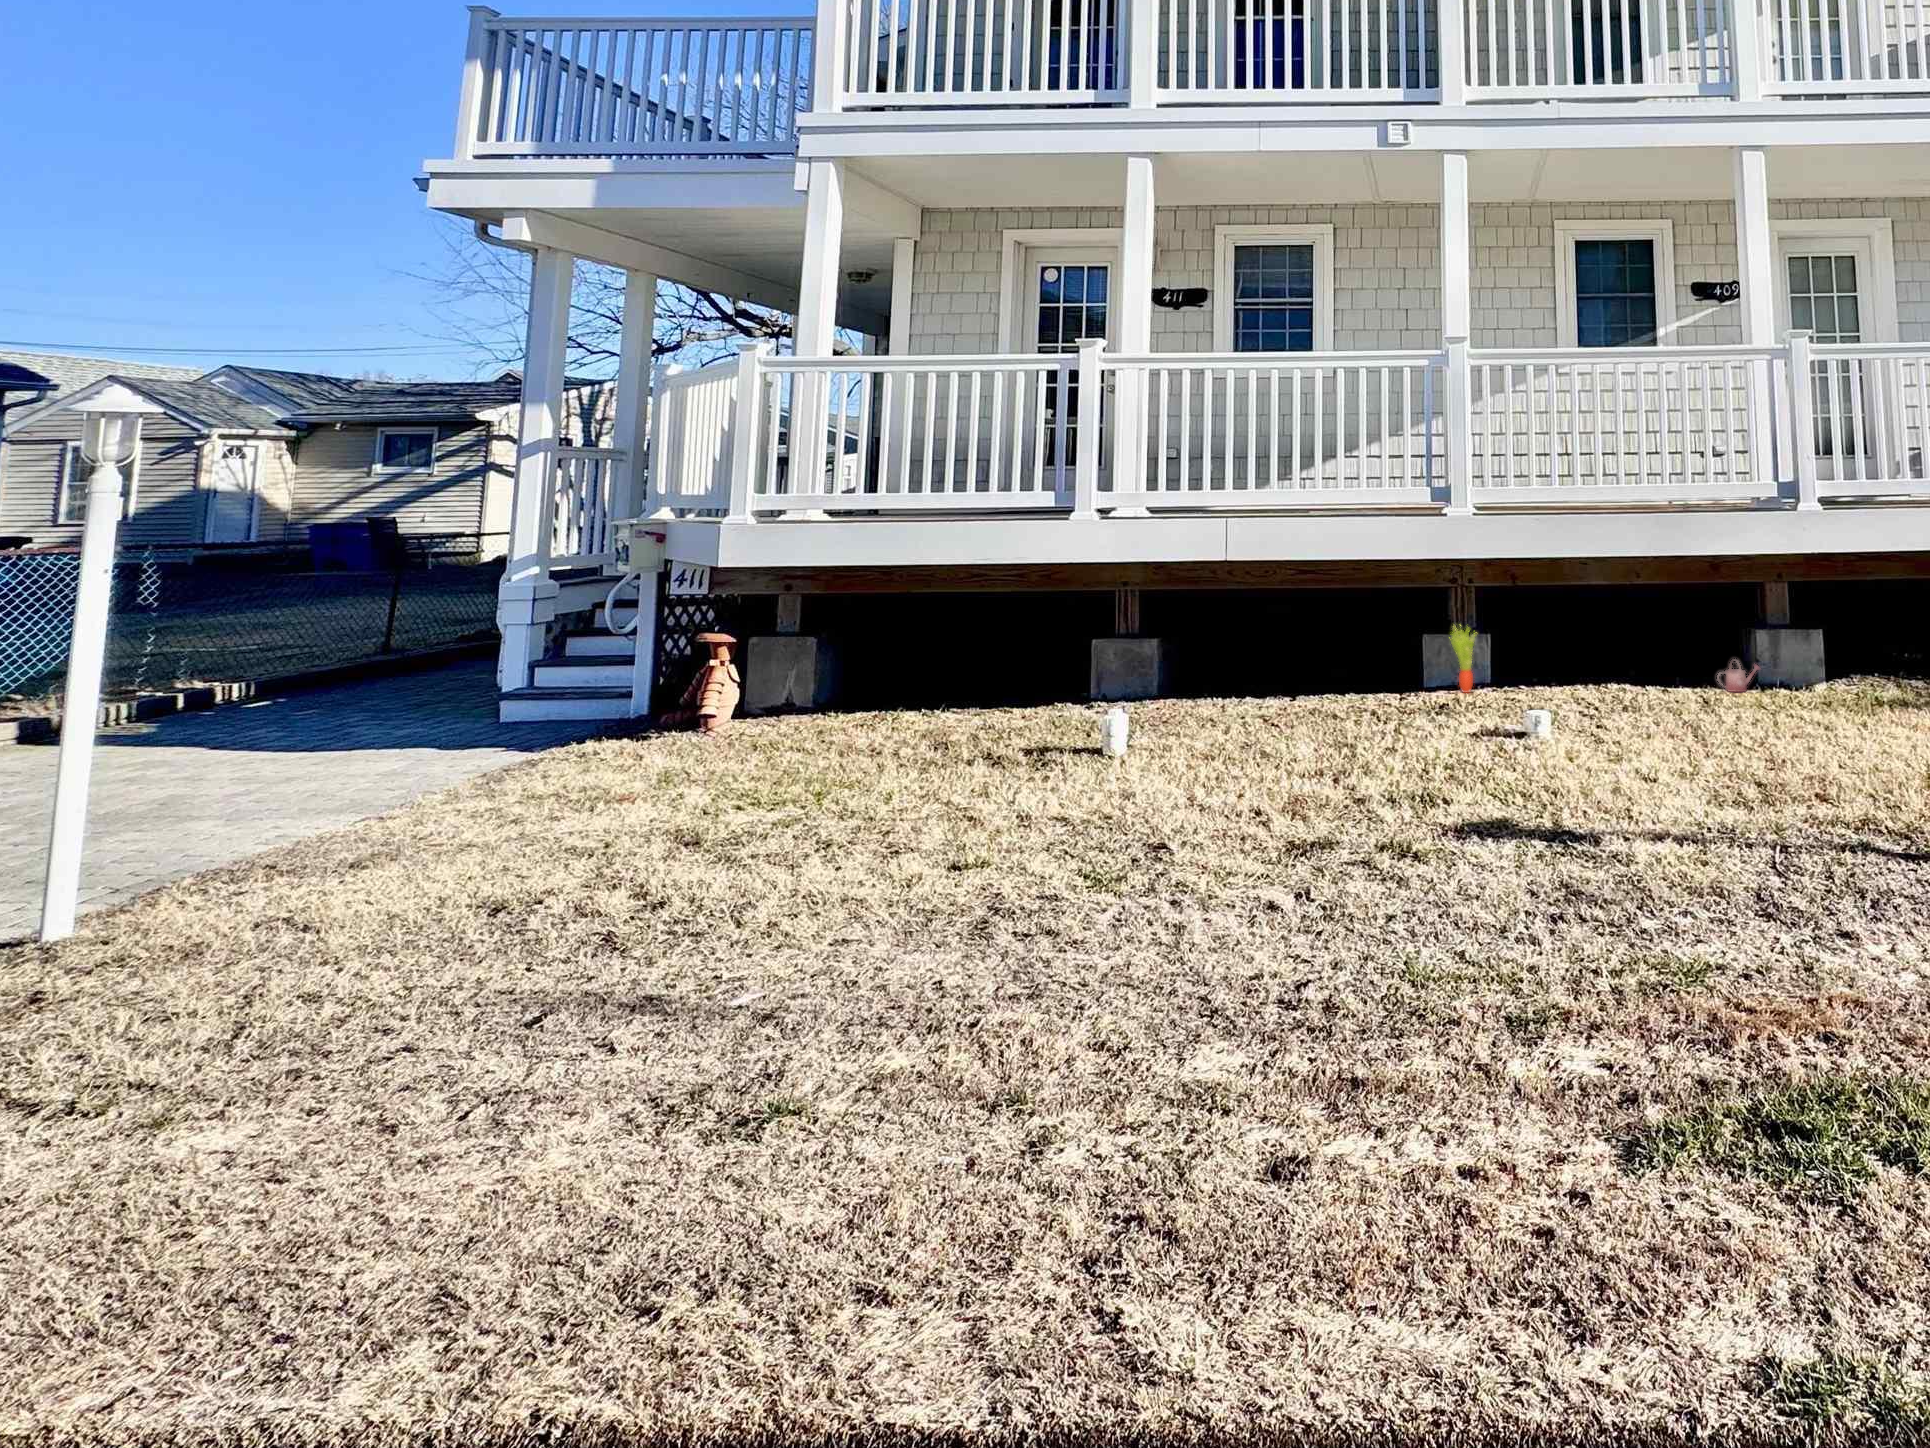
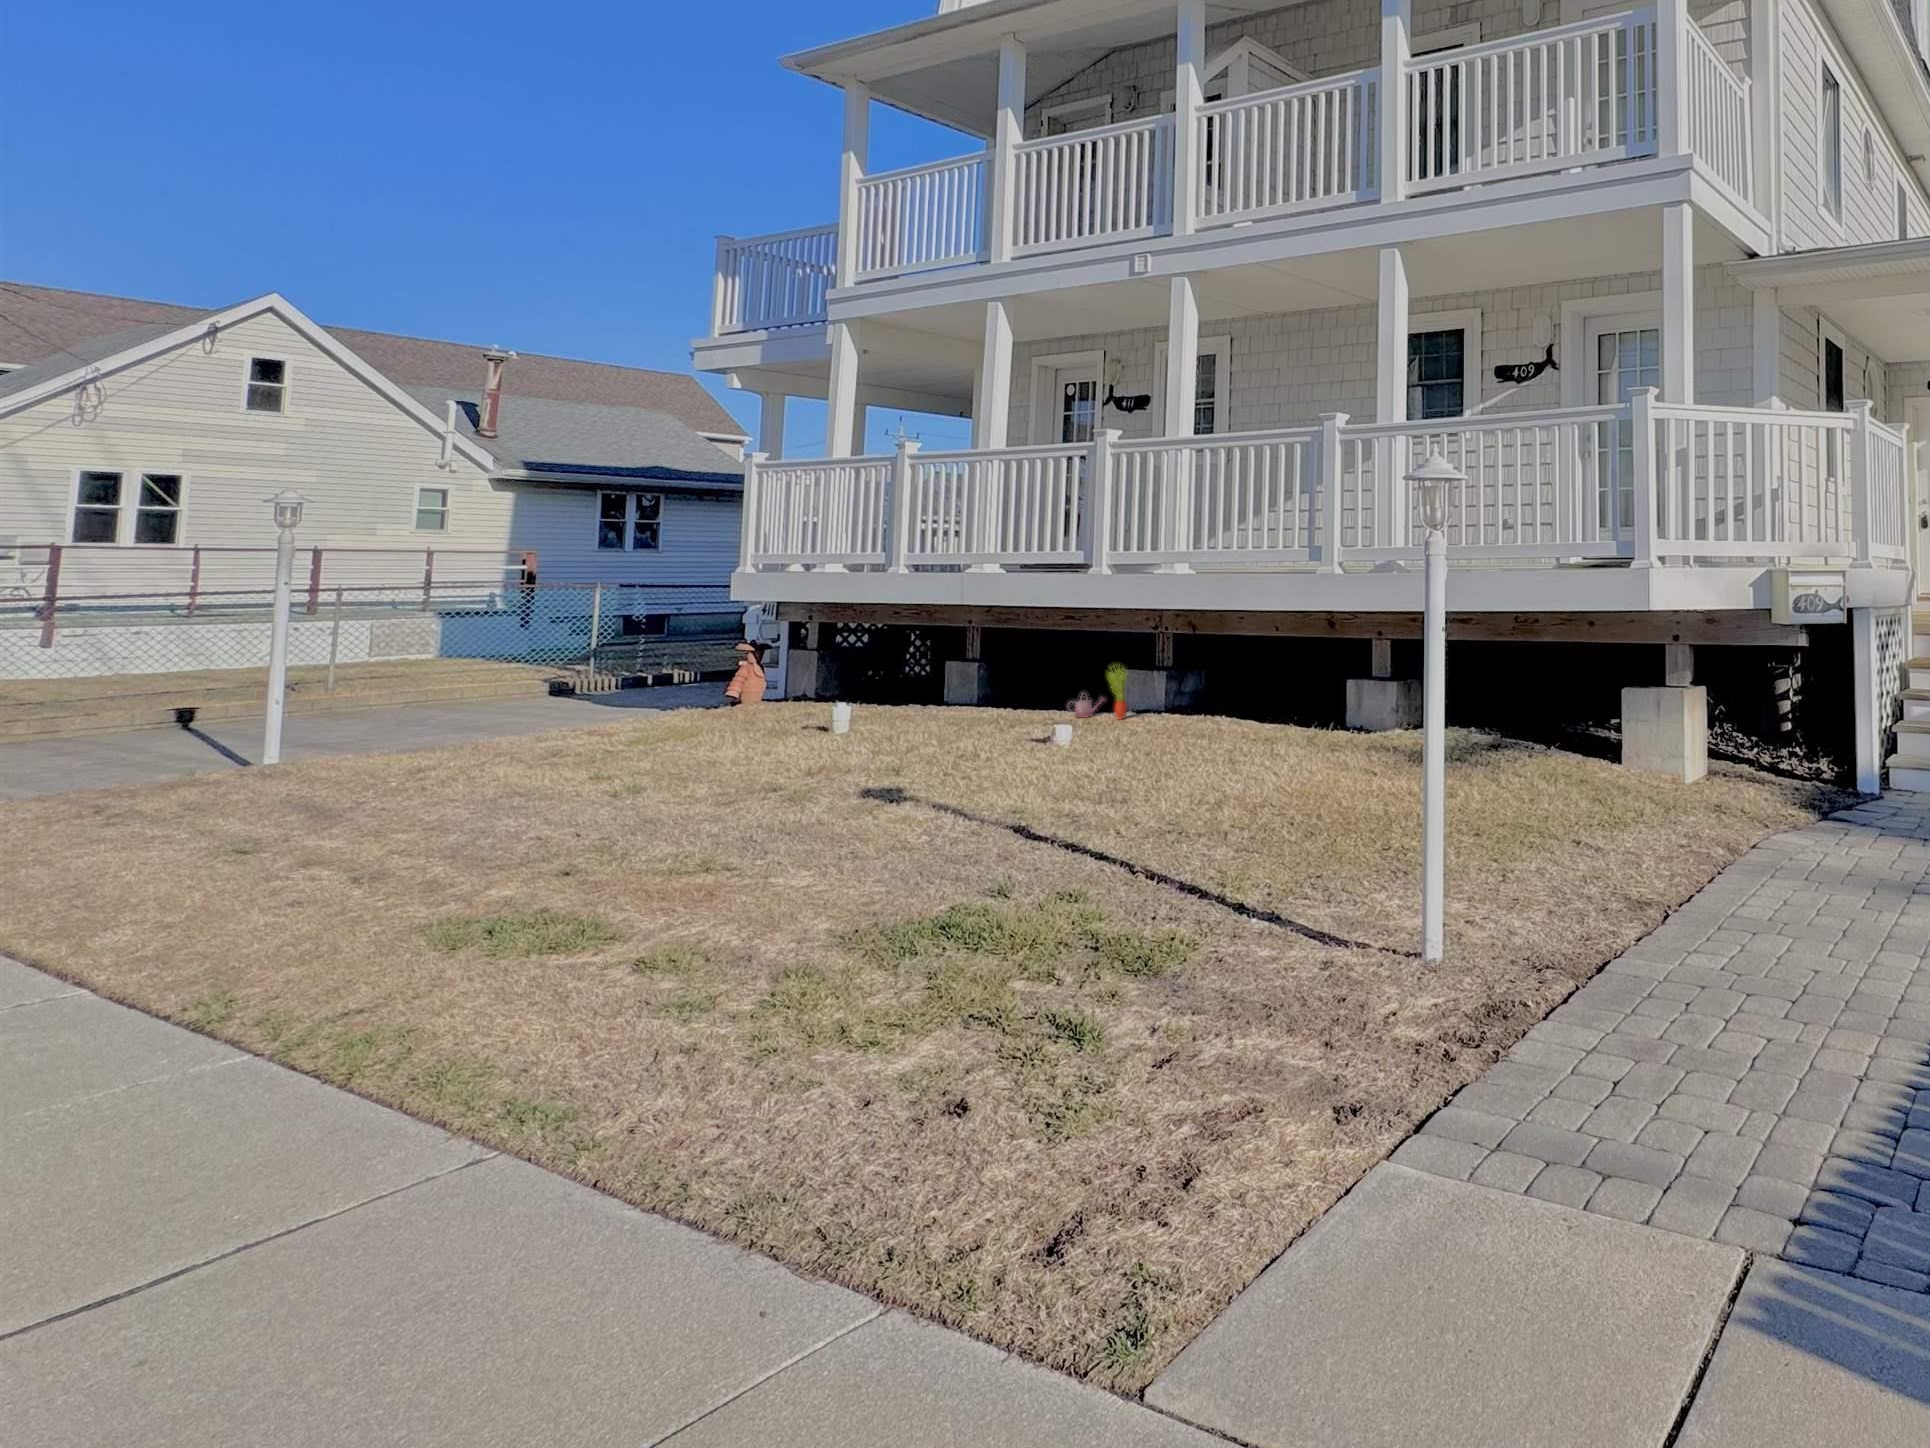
watering can: present [1722,662,1760,692] -> present [1074,697,1105,718]

